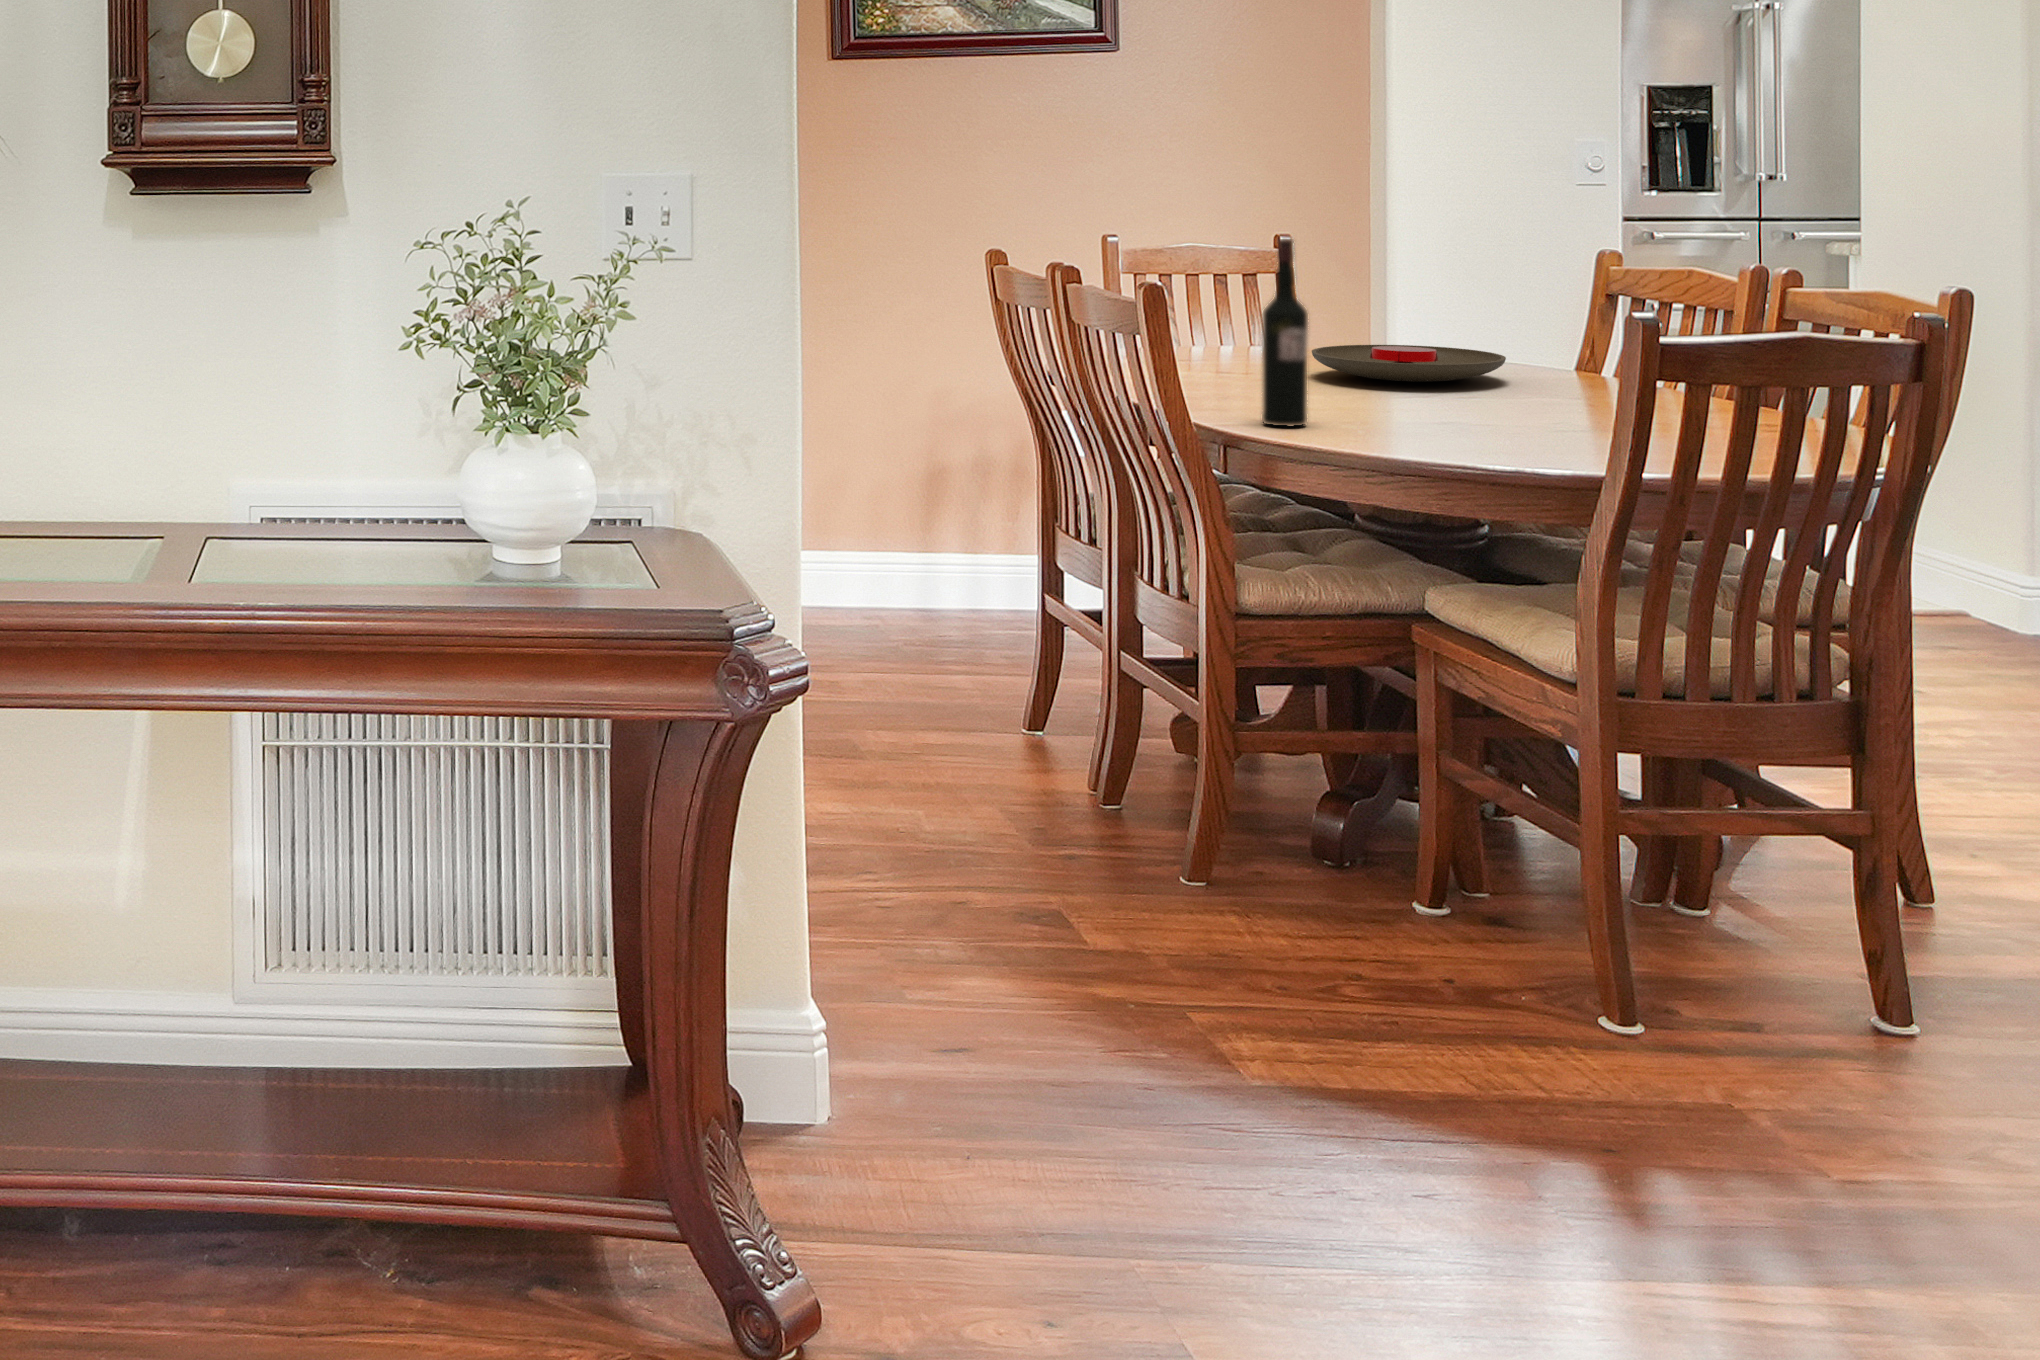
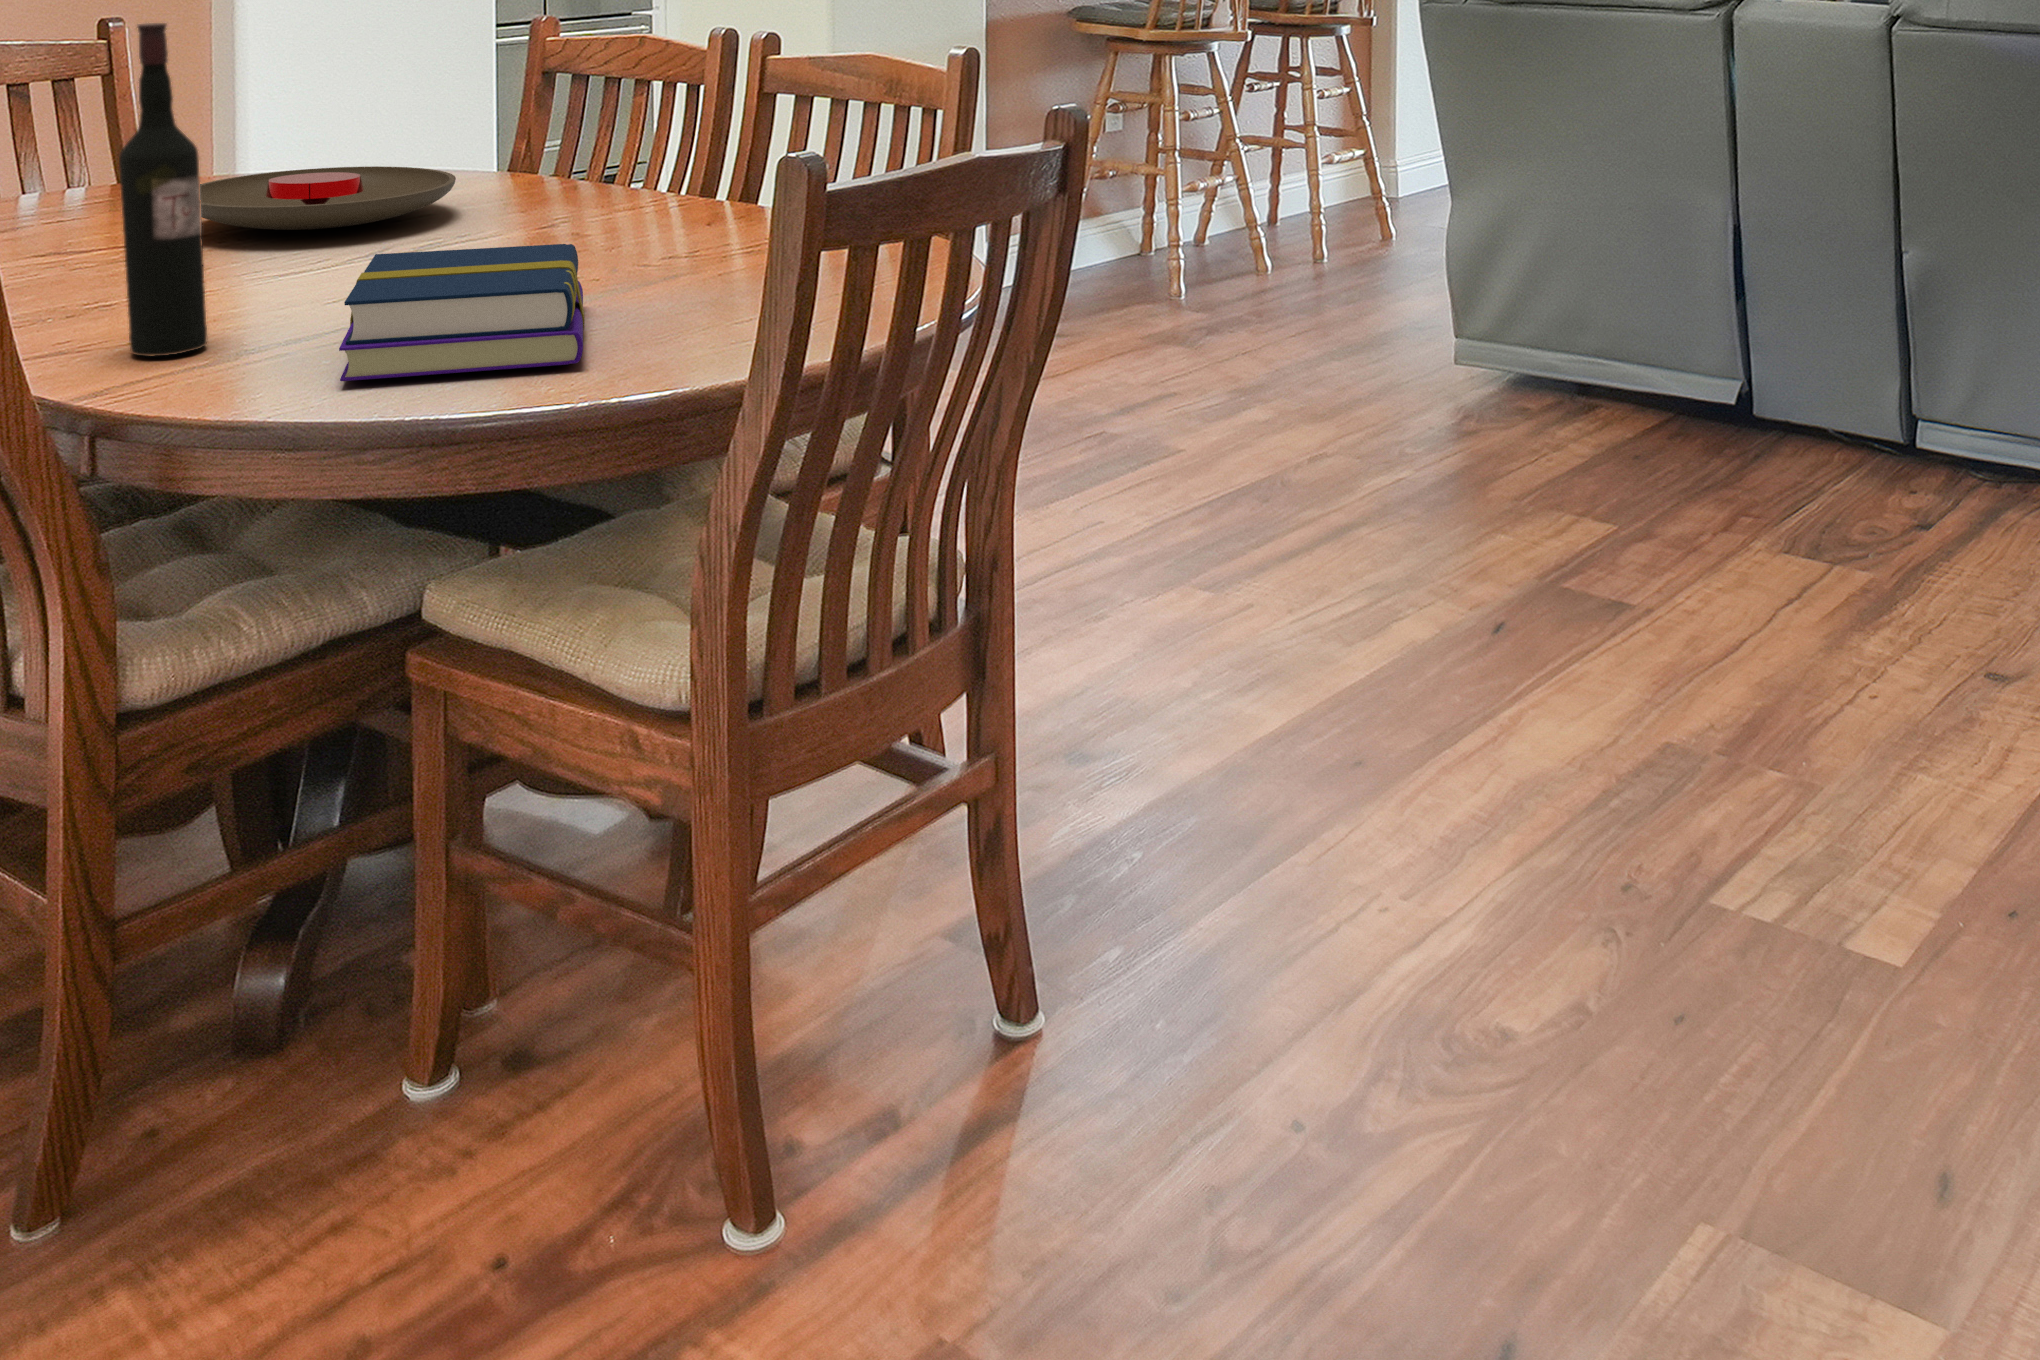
book: none [1373,387,1553,457] -> present [339,244,584,381]

